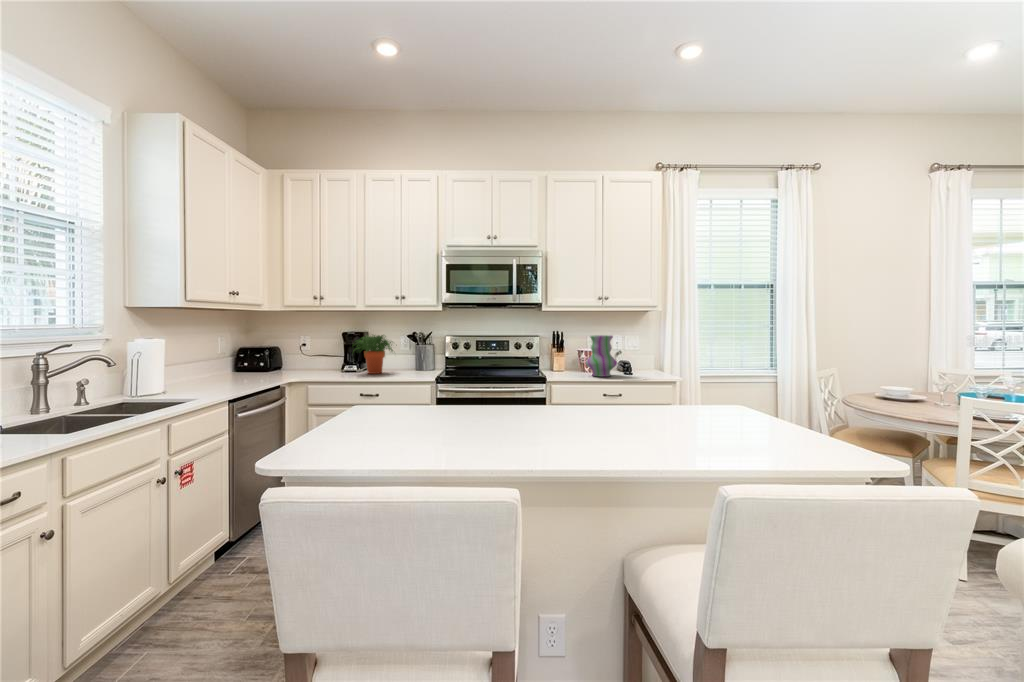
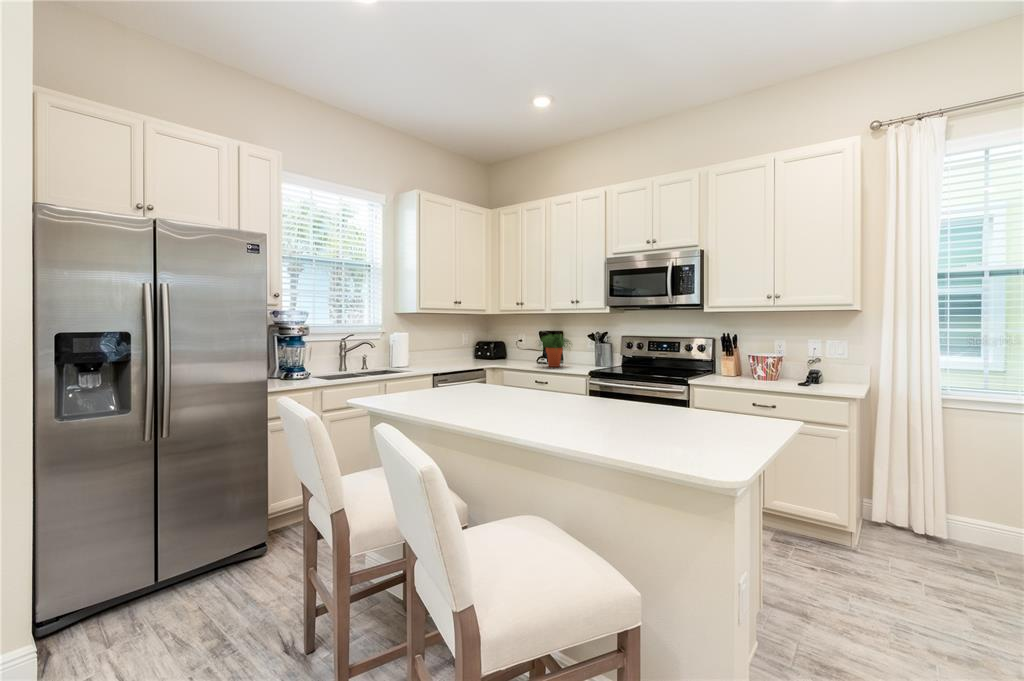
vase: present [586,335,617,377] -> none [736,338,776,385]

